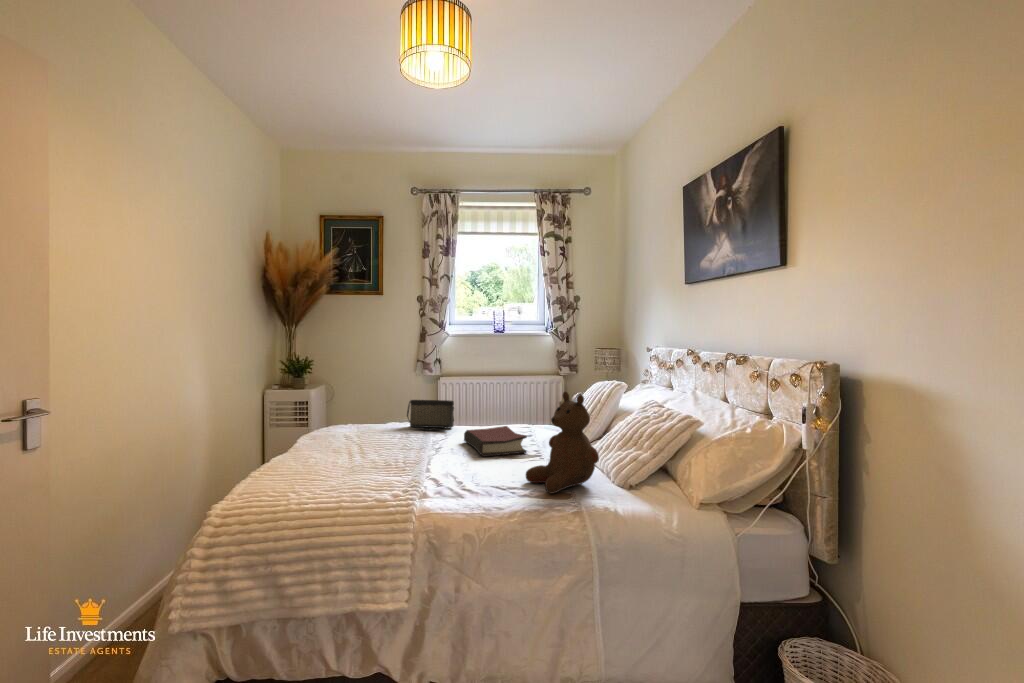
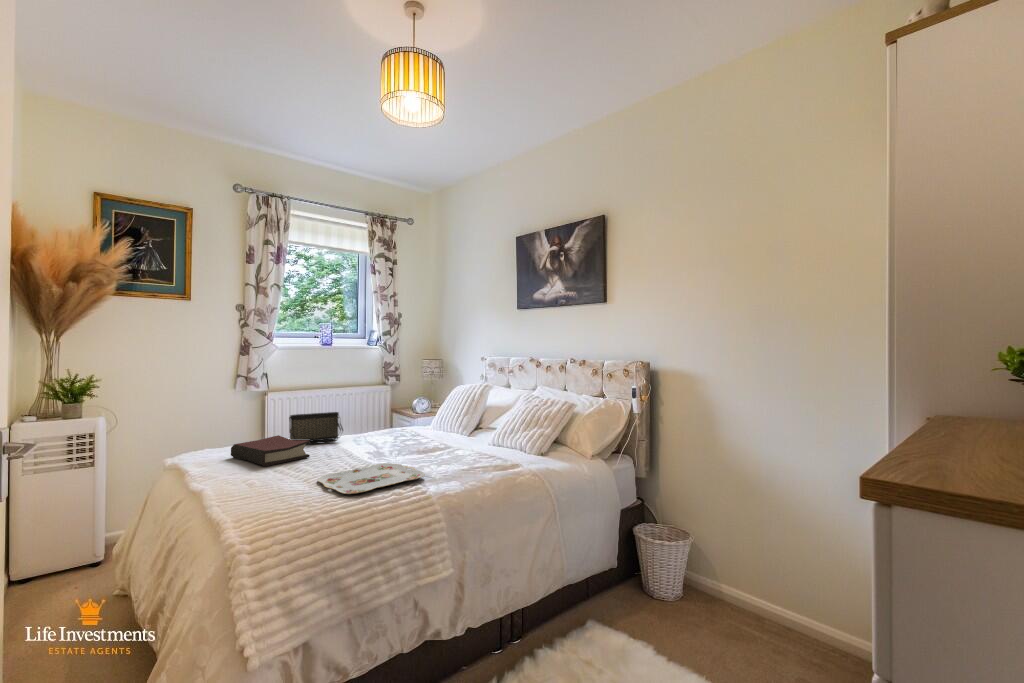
teddy bear: present [526,392,599,493] -> none [474,390,531,468]
hardback book: present [464,426,527,457] -> present [231,435,310,466]
serving tray: none [344,461,451,489] -> present [317,463,425,494]

